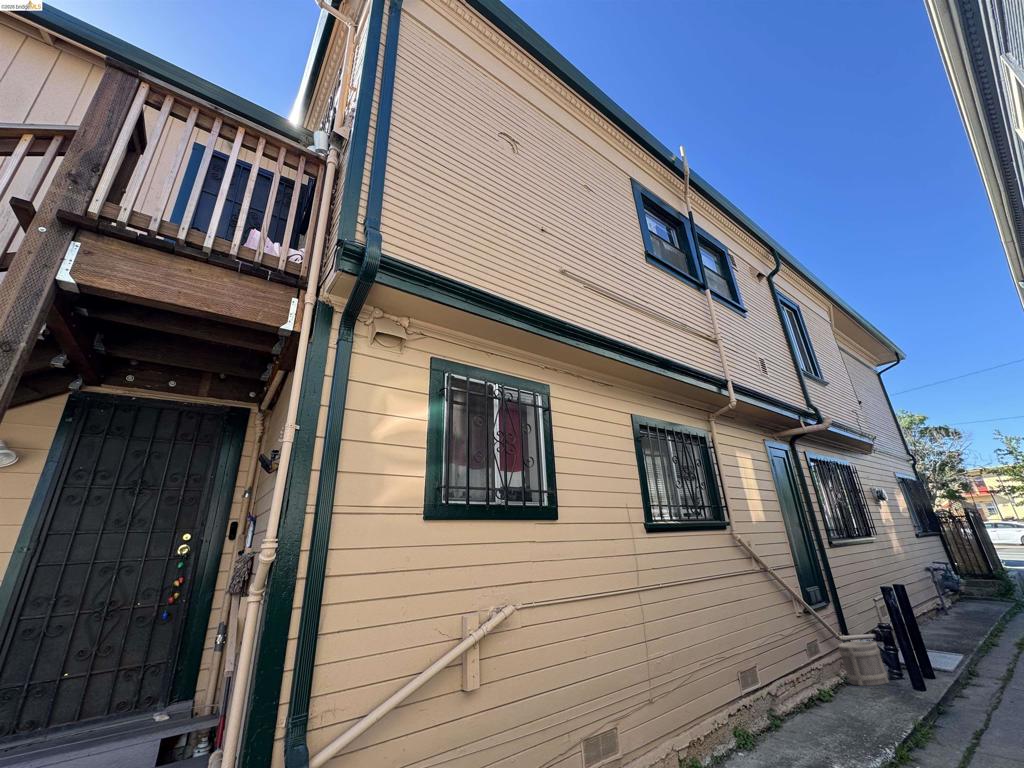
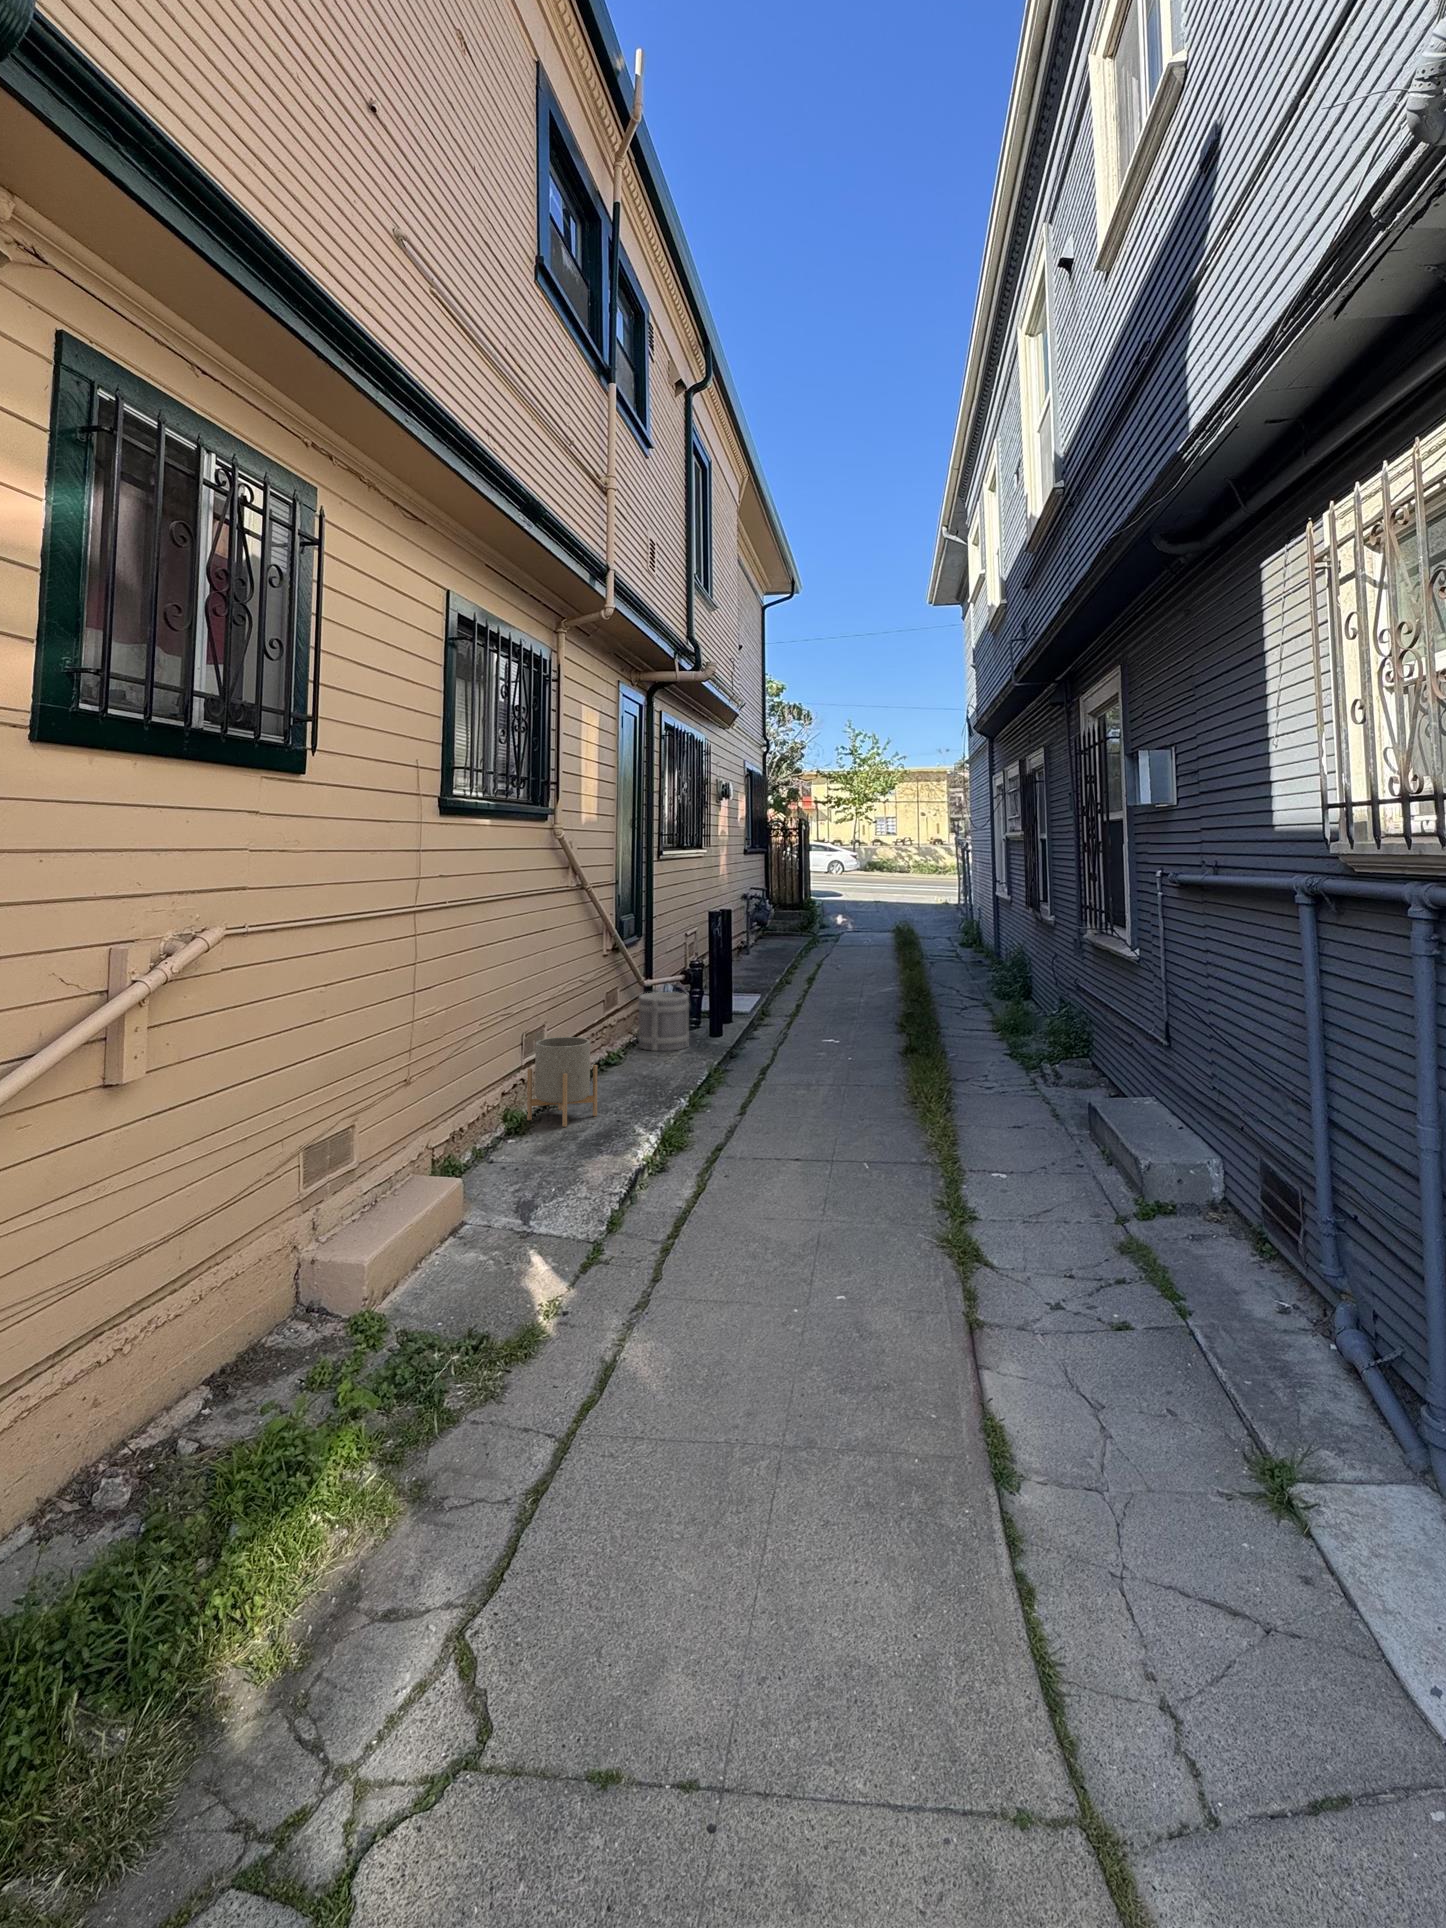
planter: none [746,674,805,741] -> present [527,1037,597,1127]

